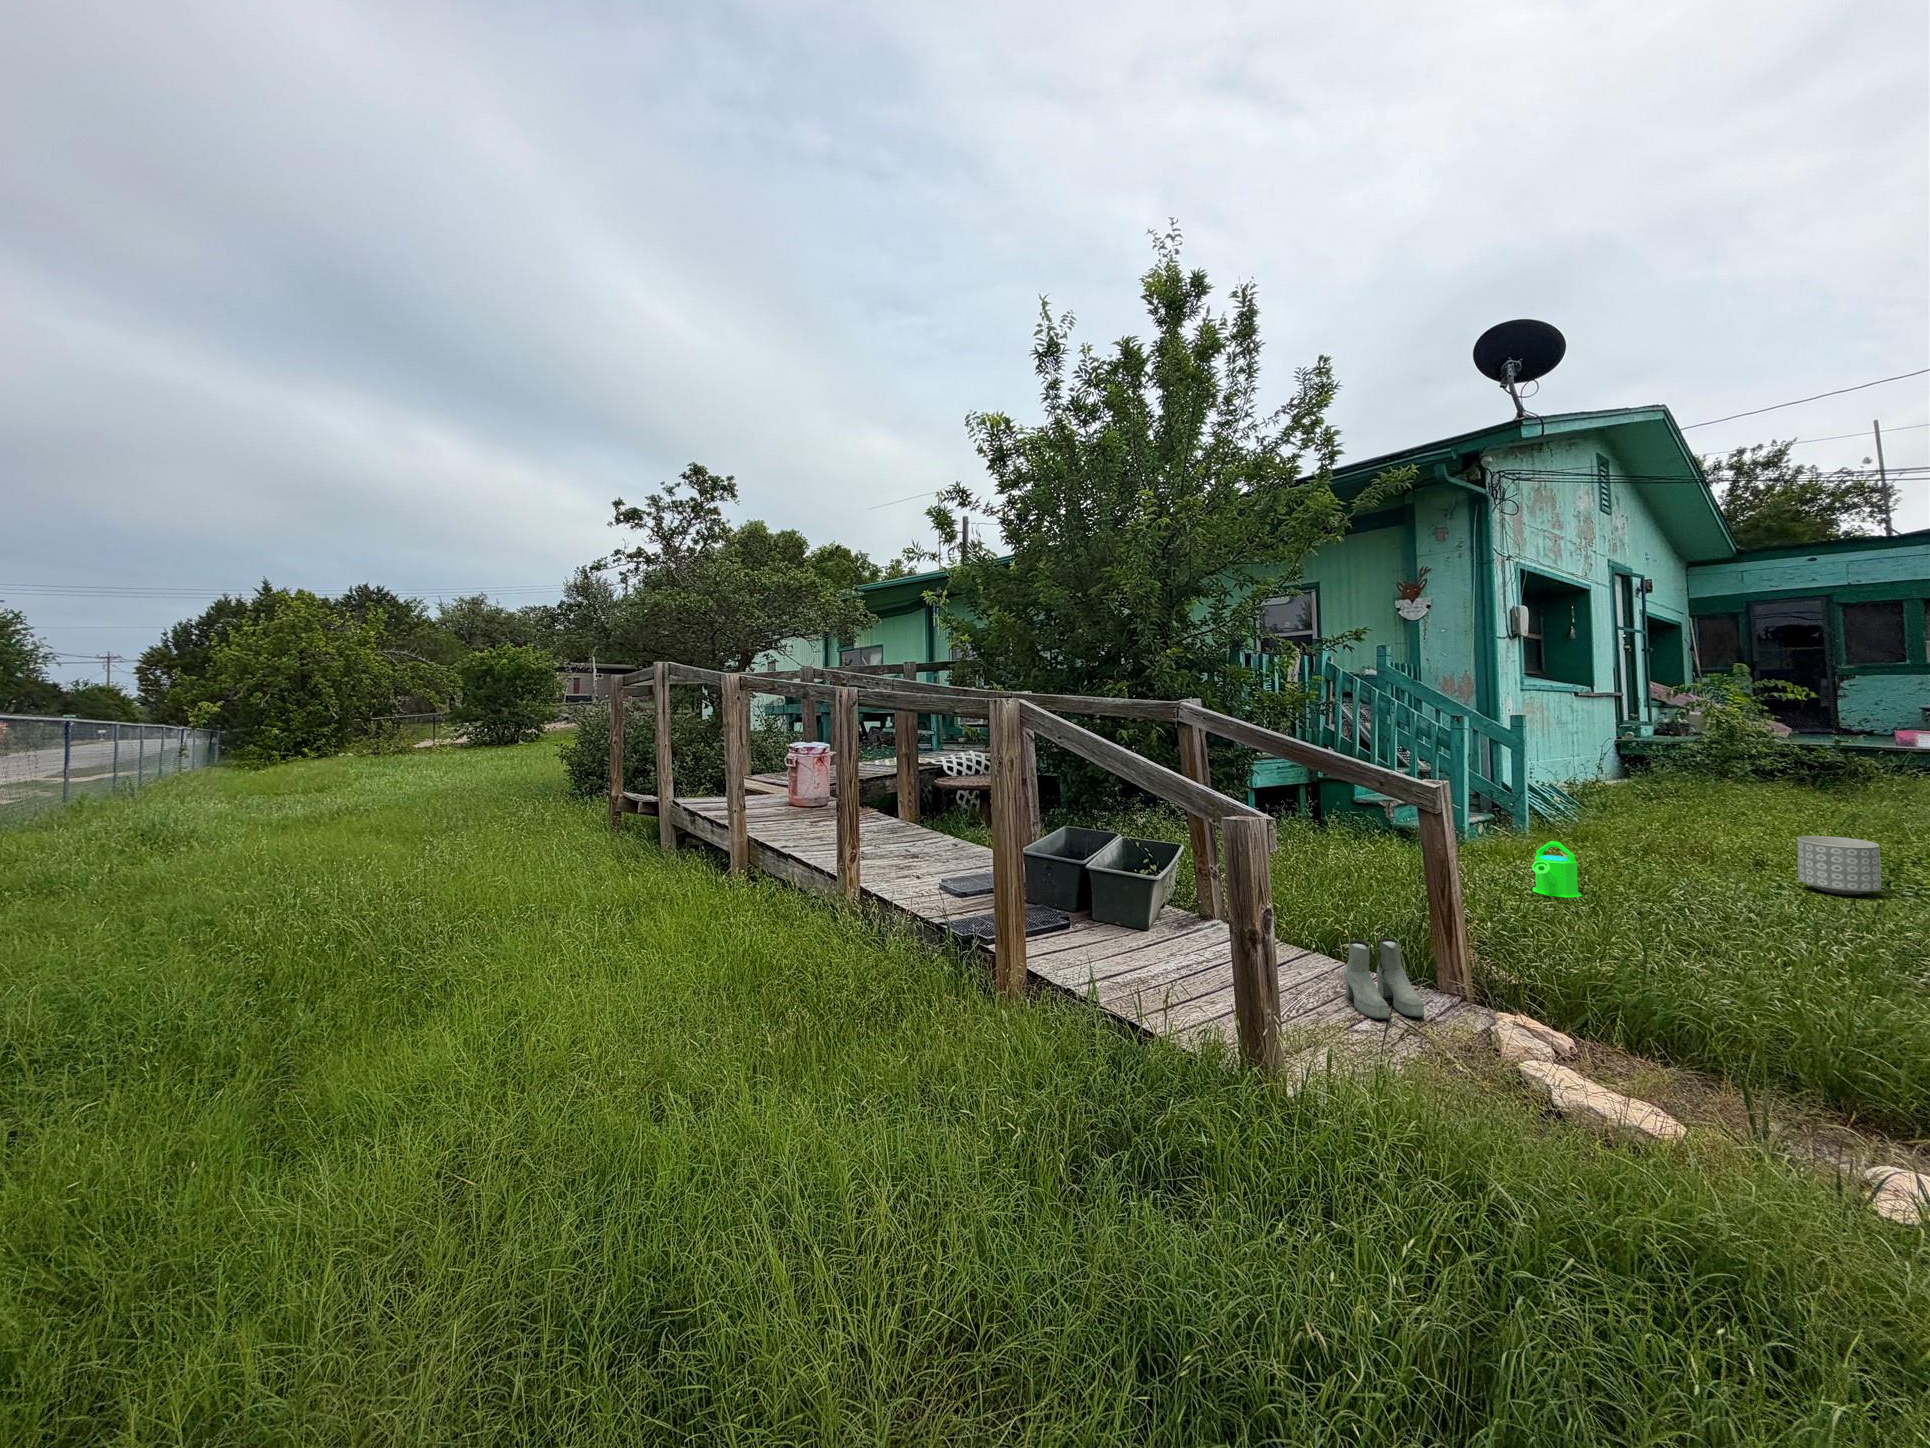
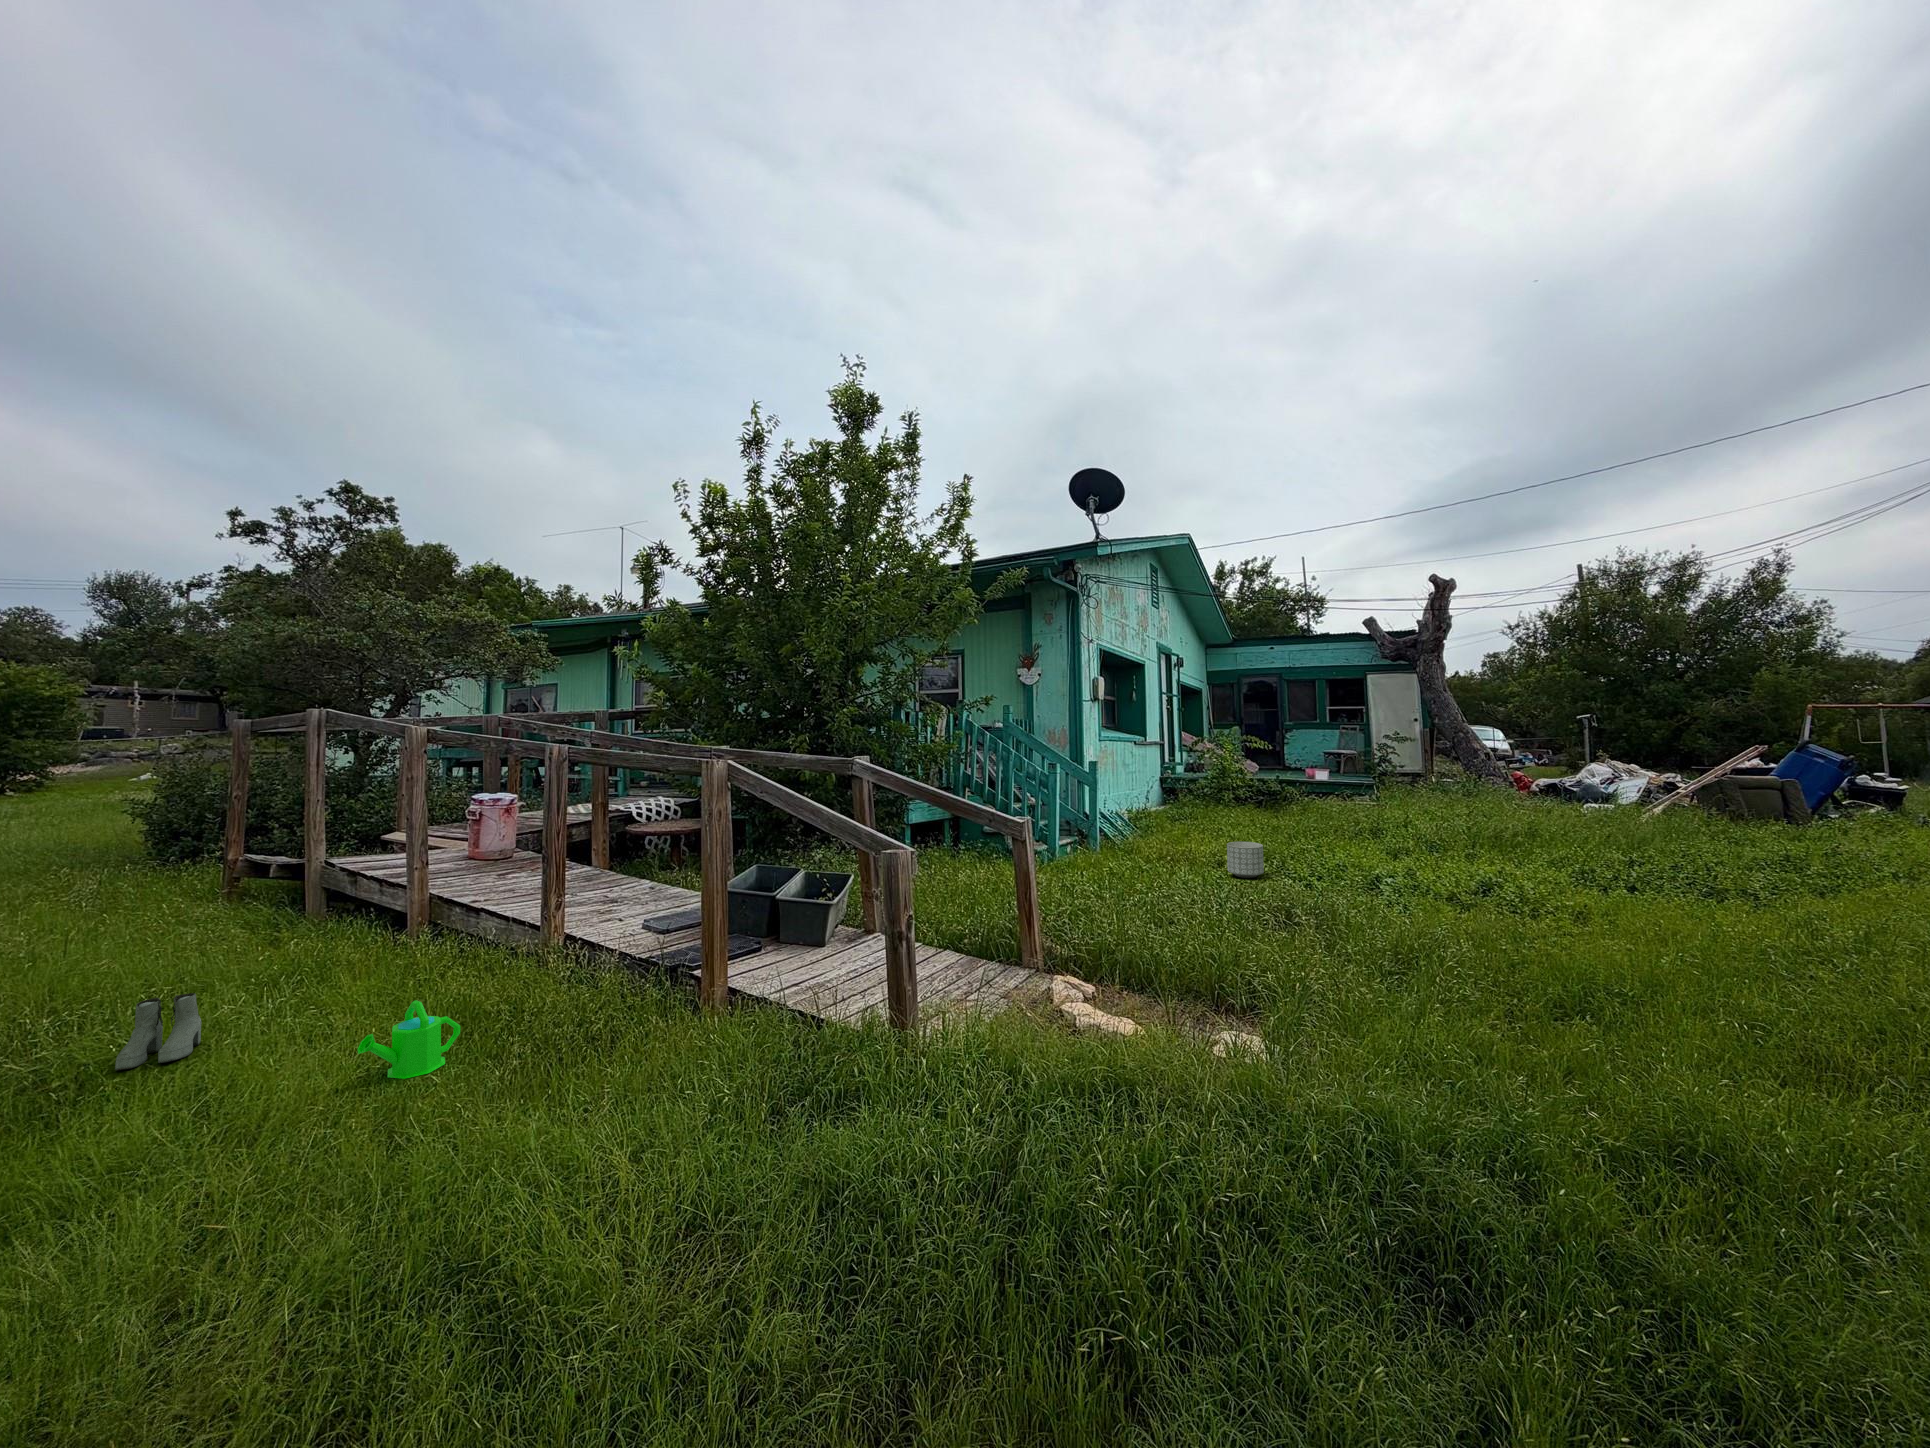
watering can: present [1532,841,1582,898] -> present [357,1000,460,1079]
boots: present [1344,938,1424,1019] -> present [115,993,201,1070]

